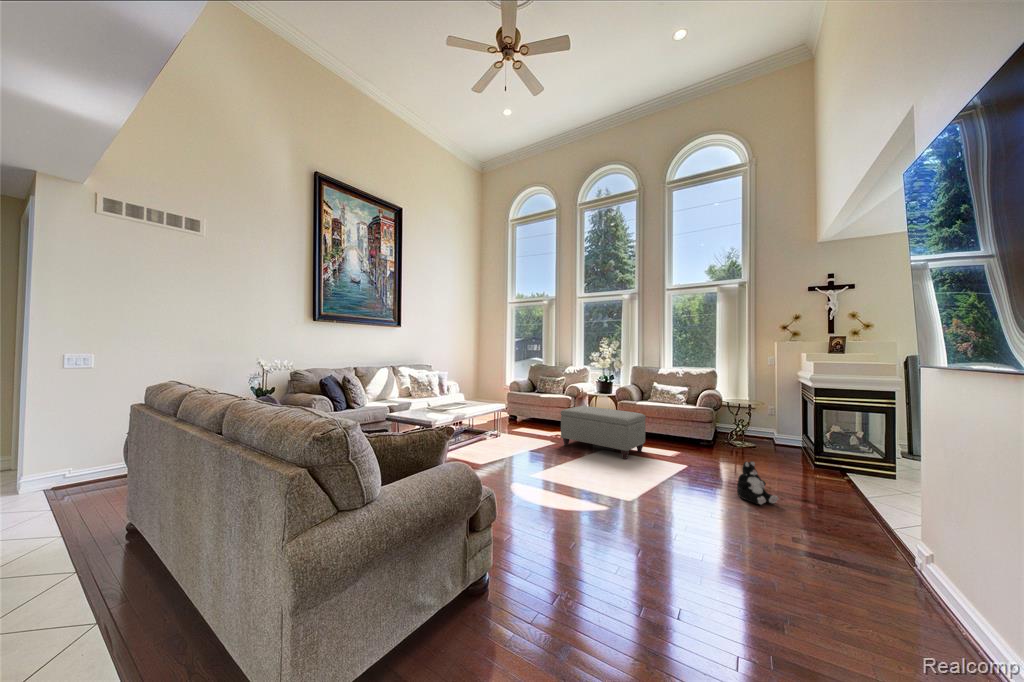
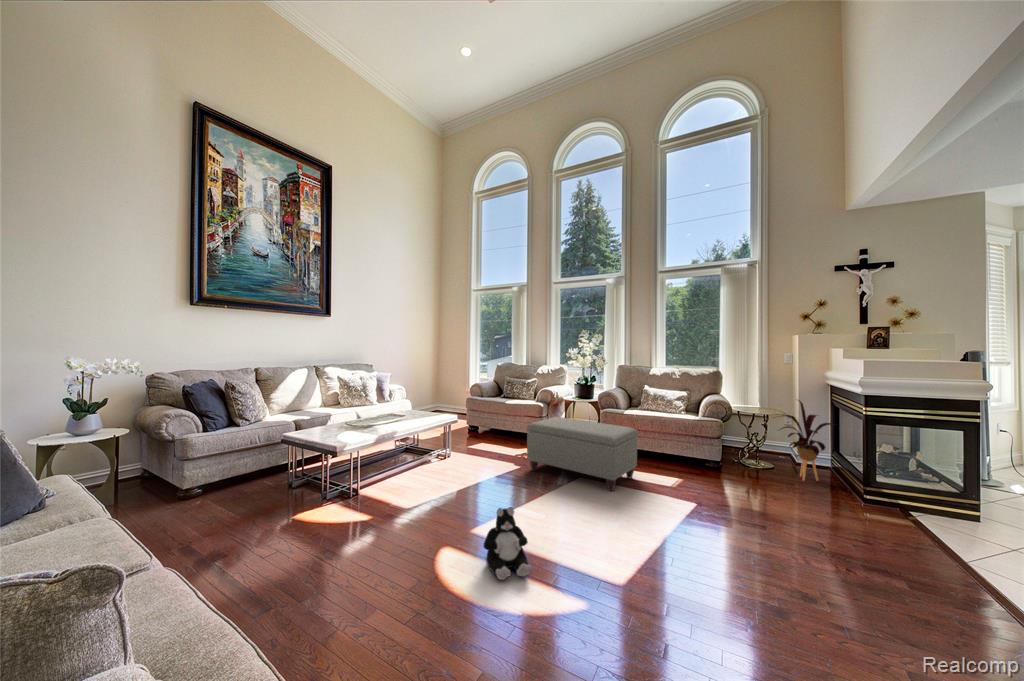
house plant: none [752,393,803,456] -> present [781,401,834,481]
plush toy: present [737,461,778,505] -> present [484,507,532,580]

